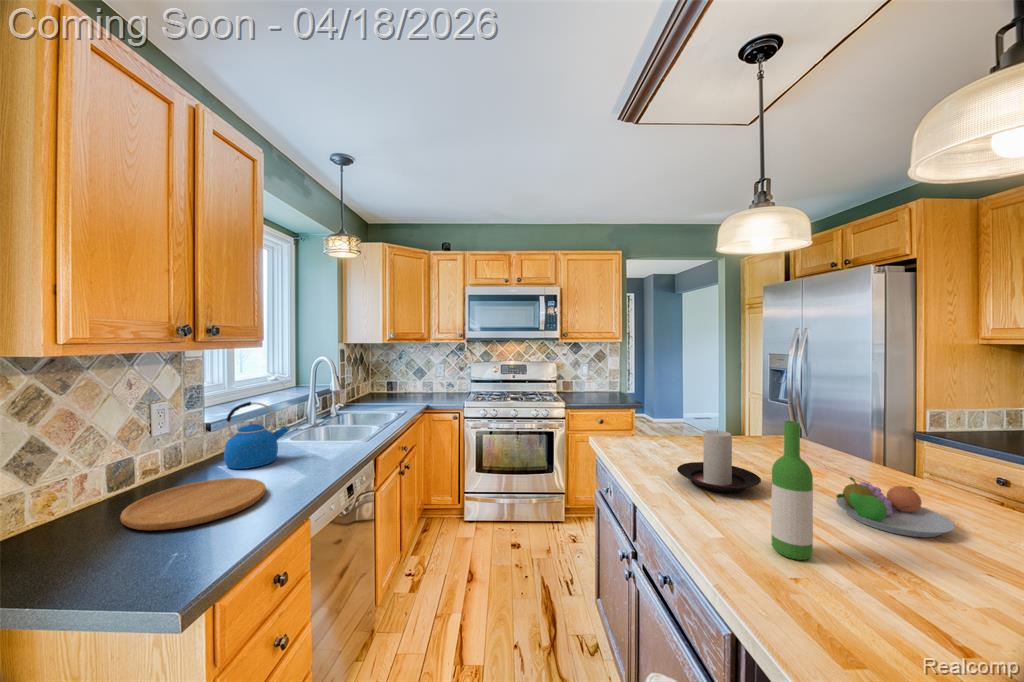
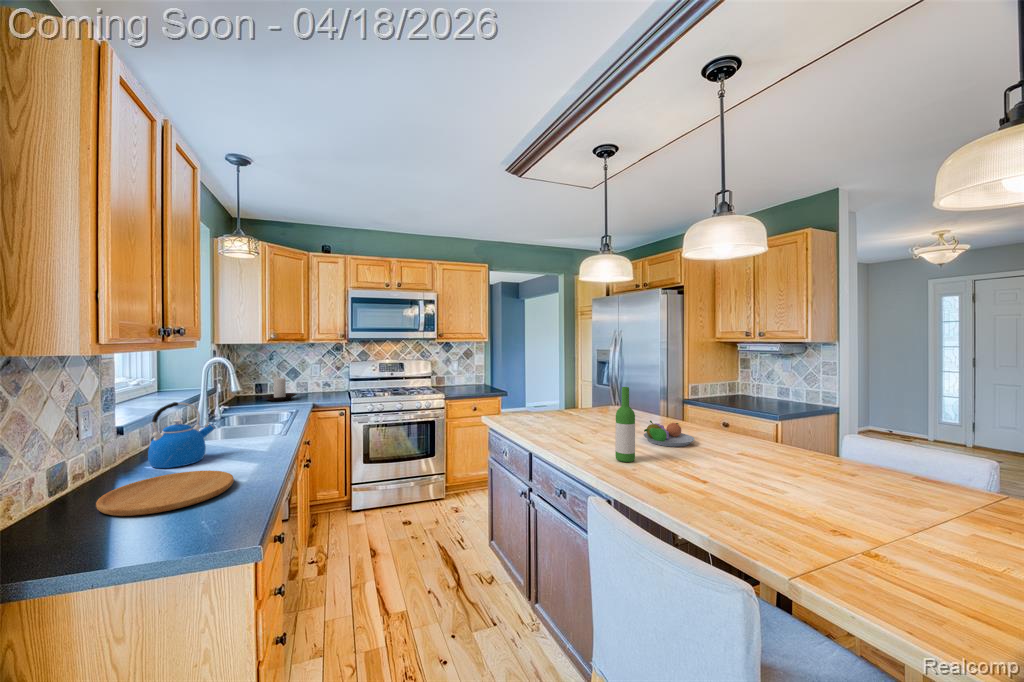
candle holder: present [677,430,761,493] -> present [262,378,297,401]

